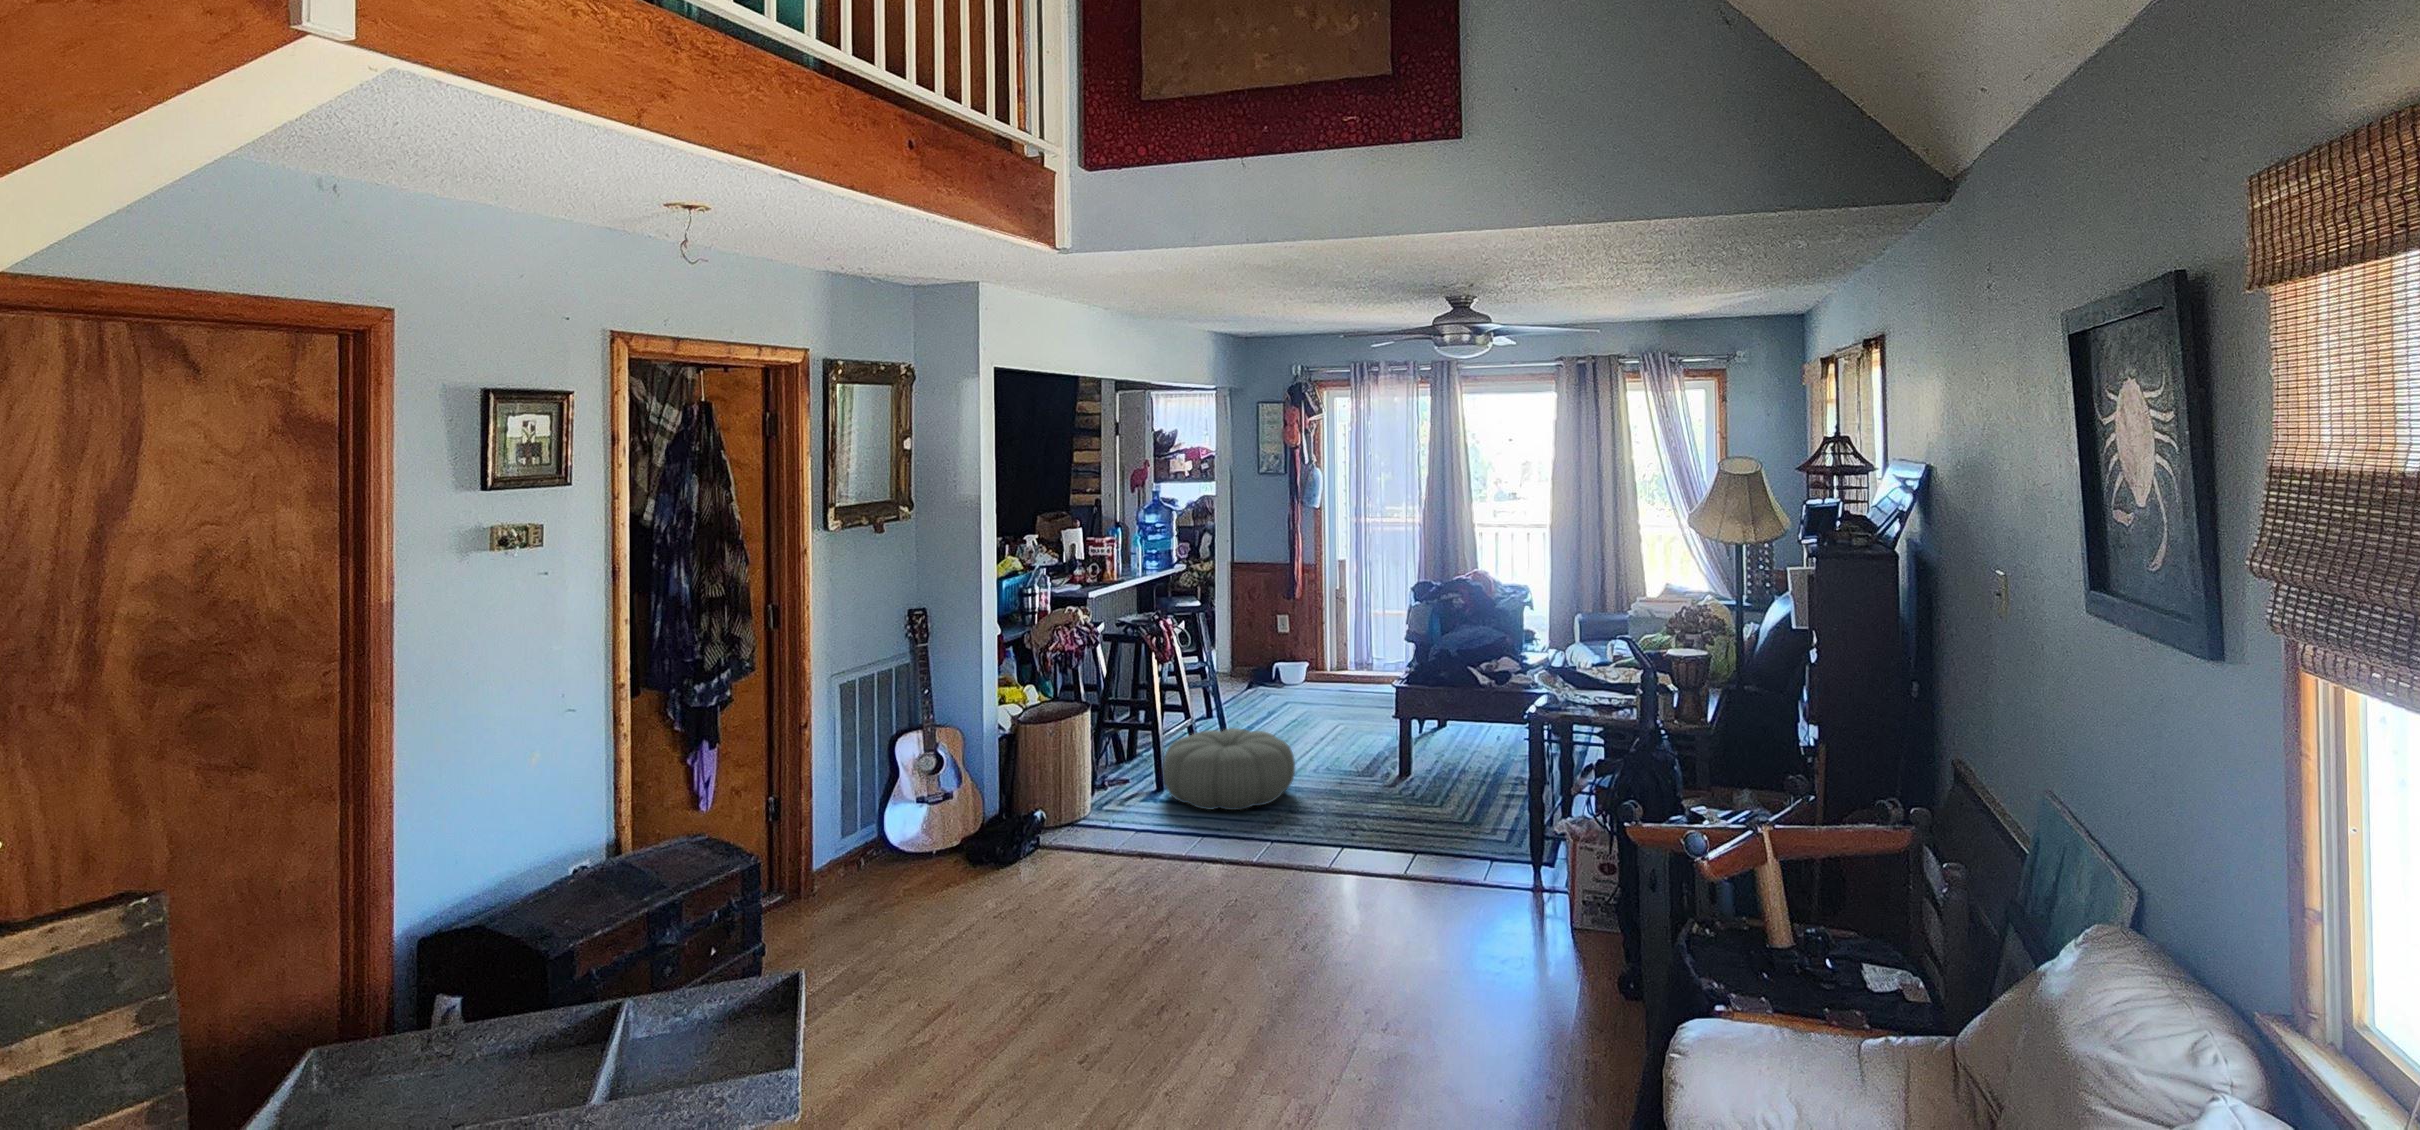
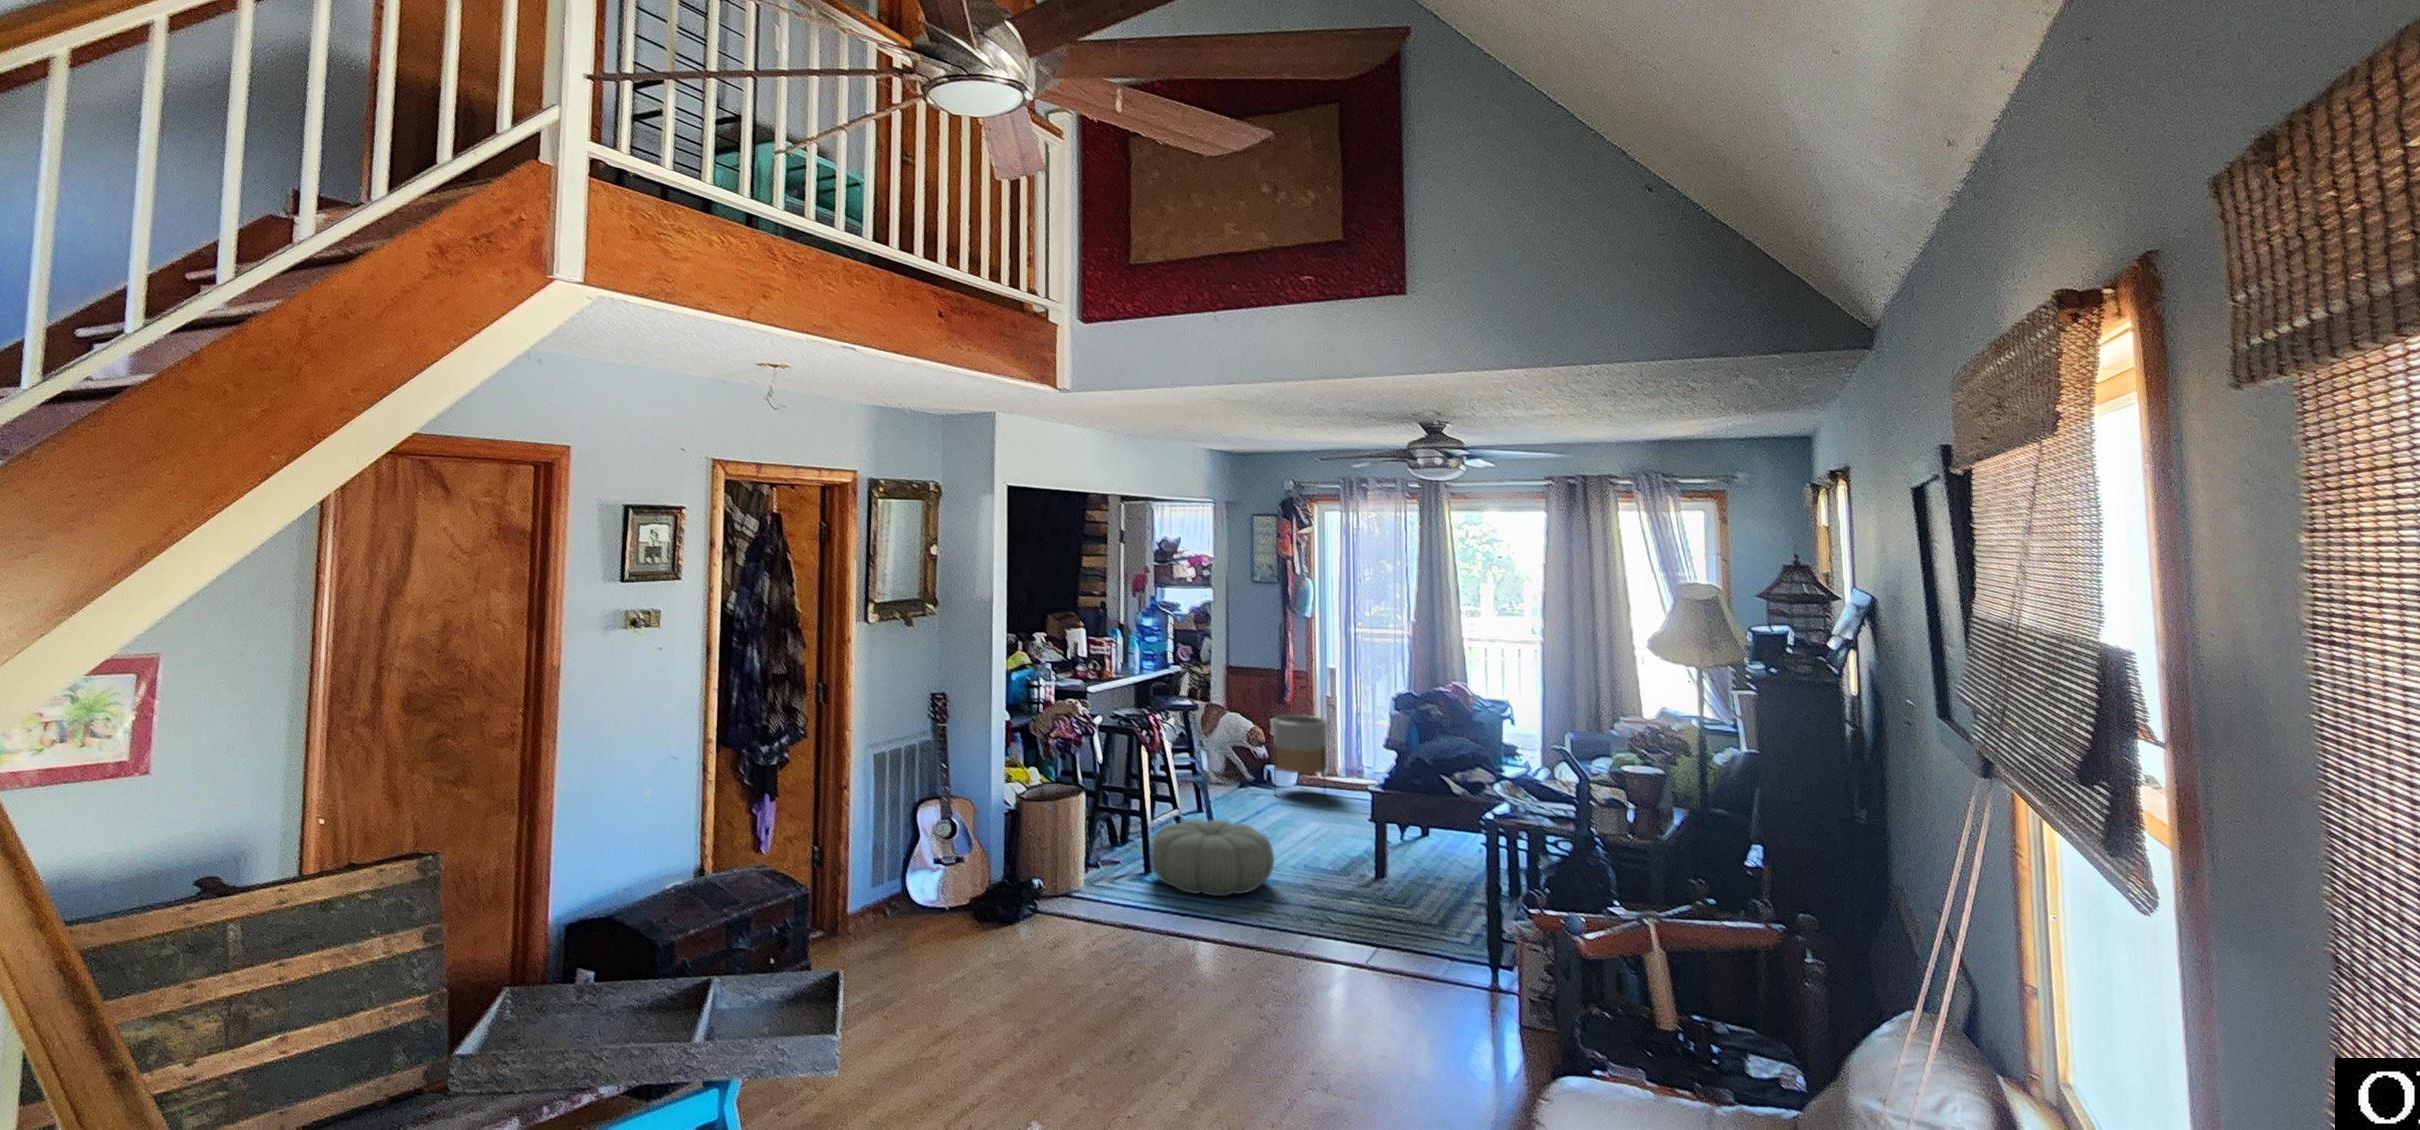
planter: none [1283,611,1339,696] -> present [1273,715,1327,797]

